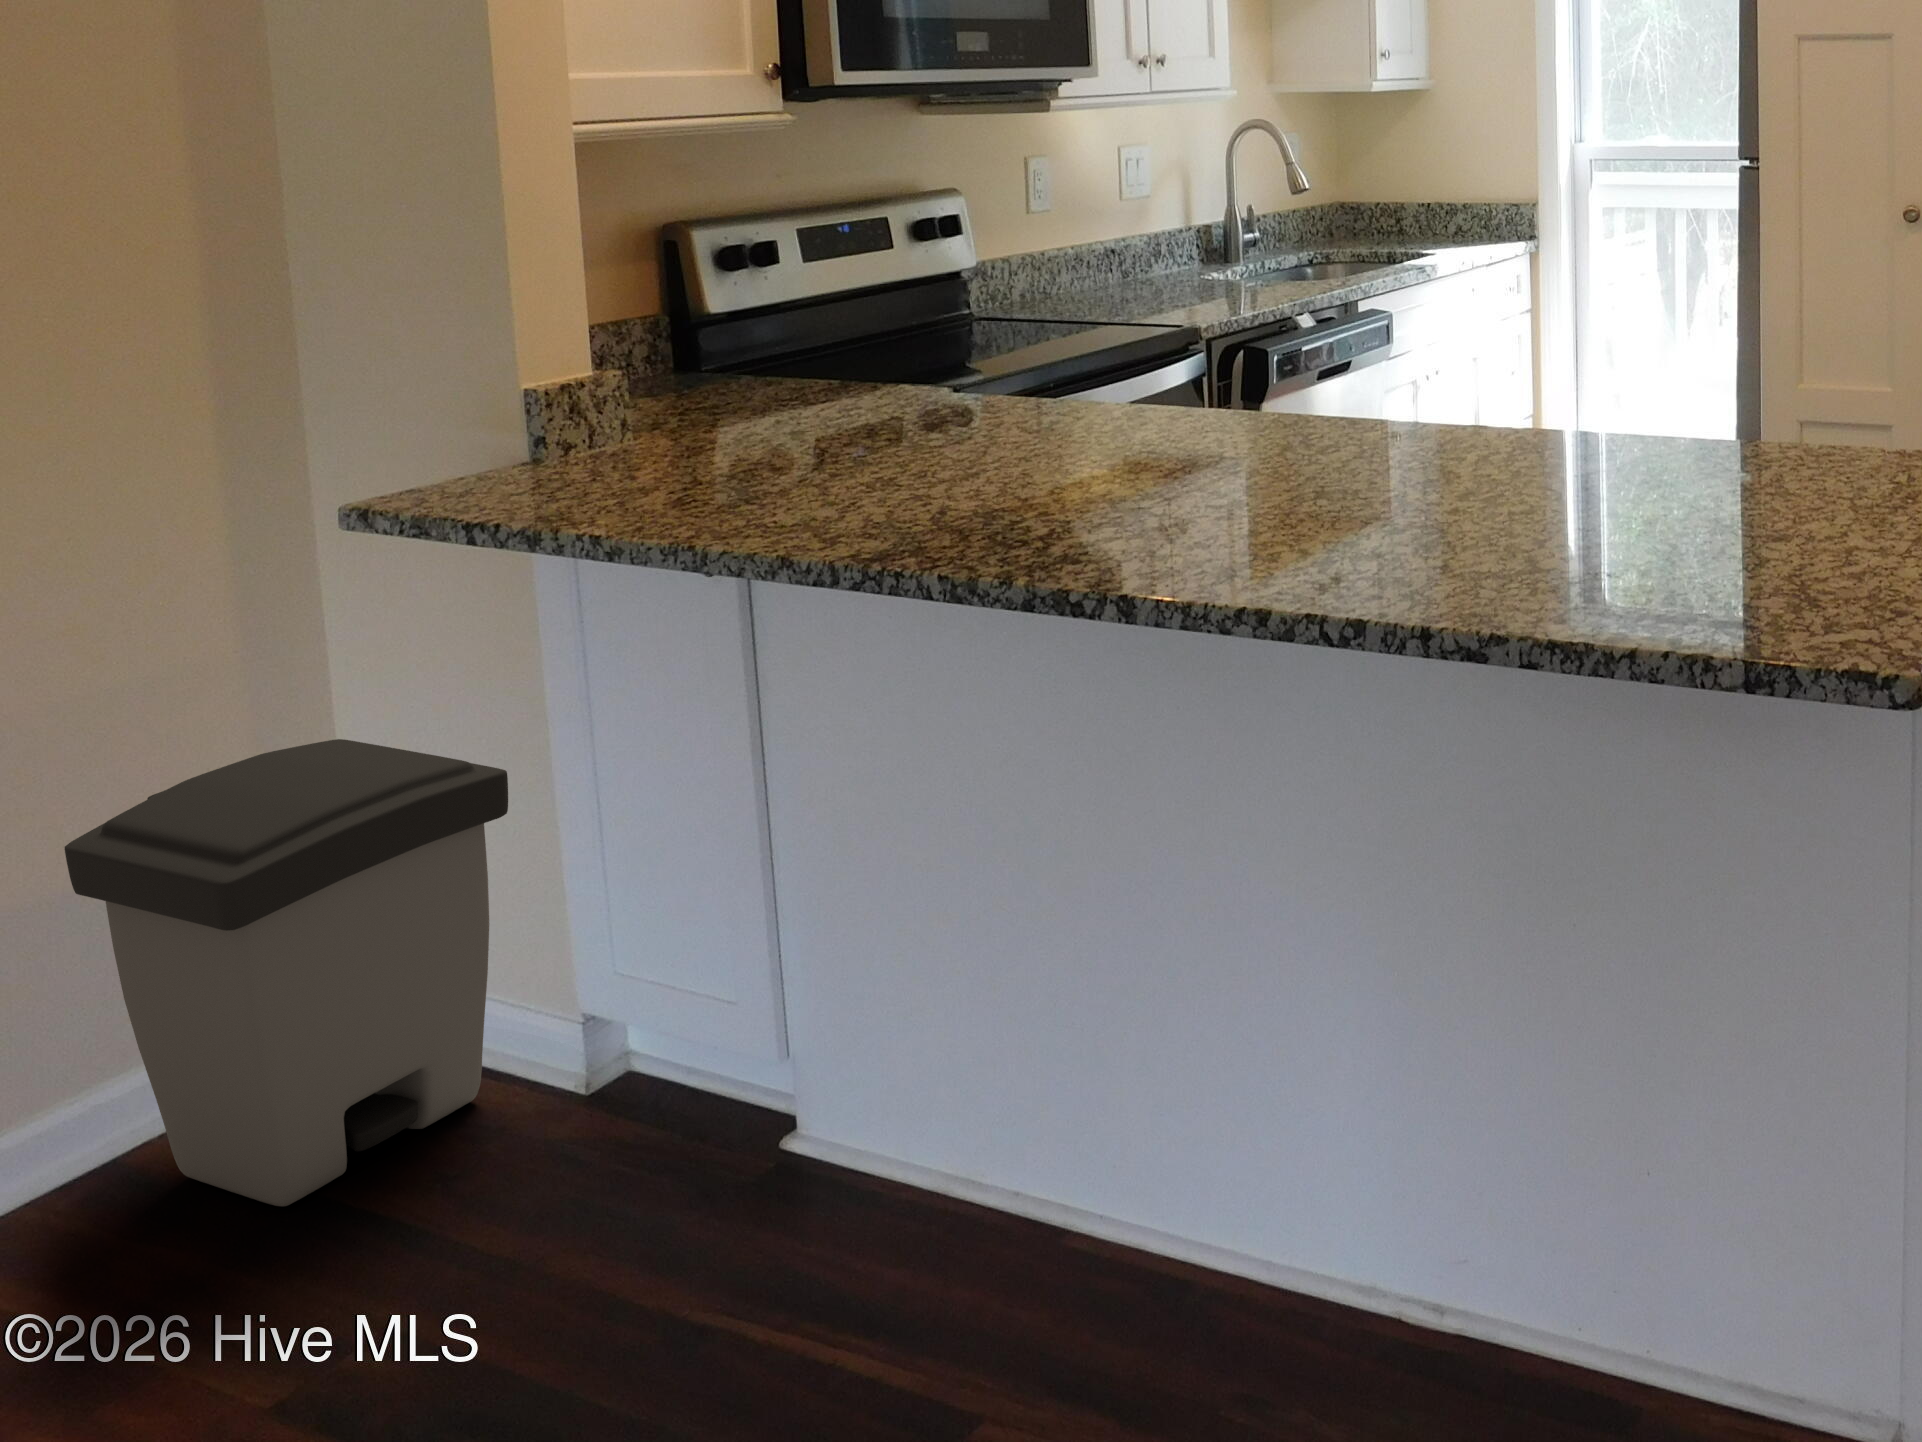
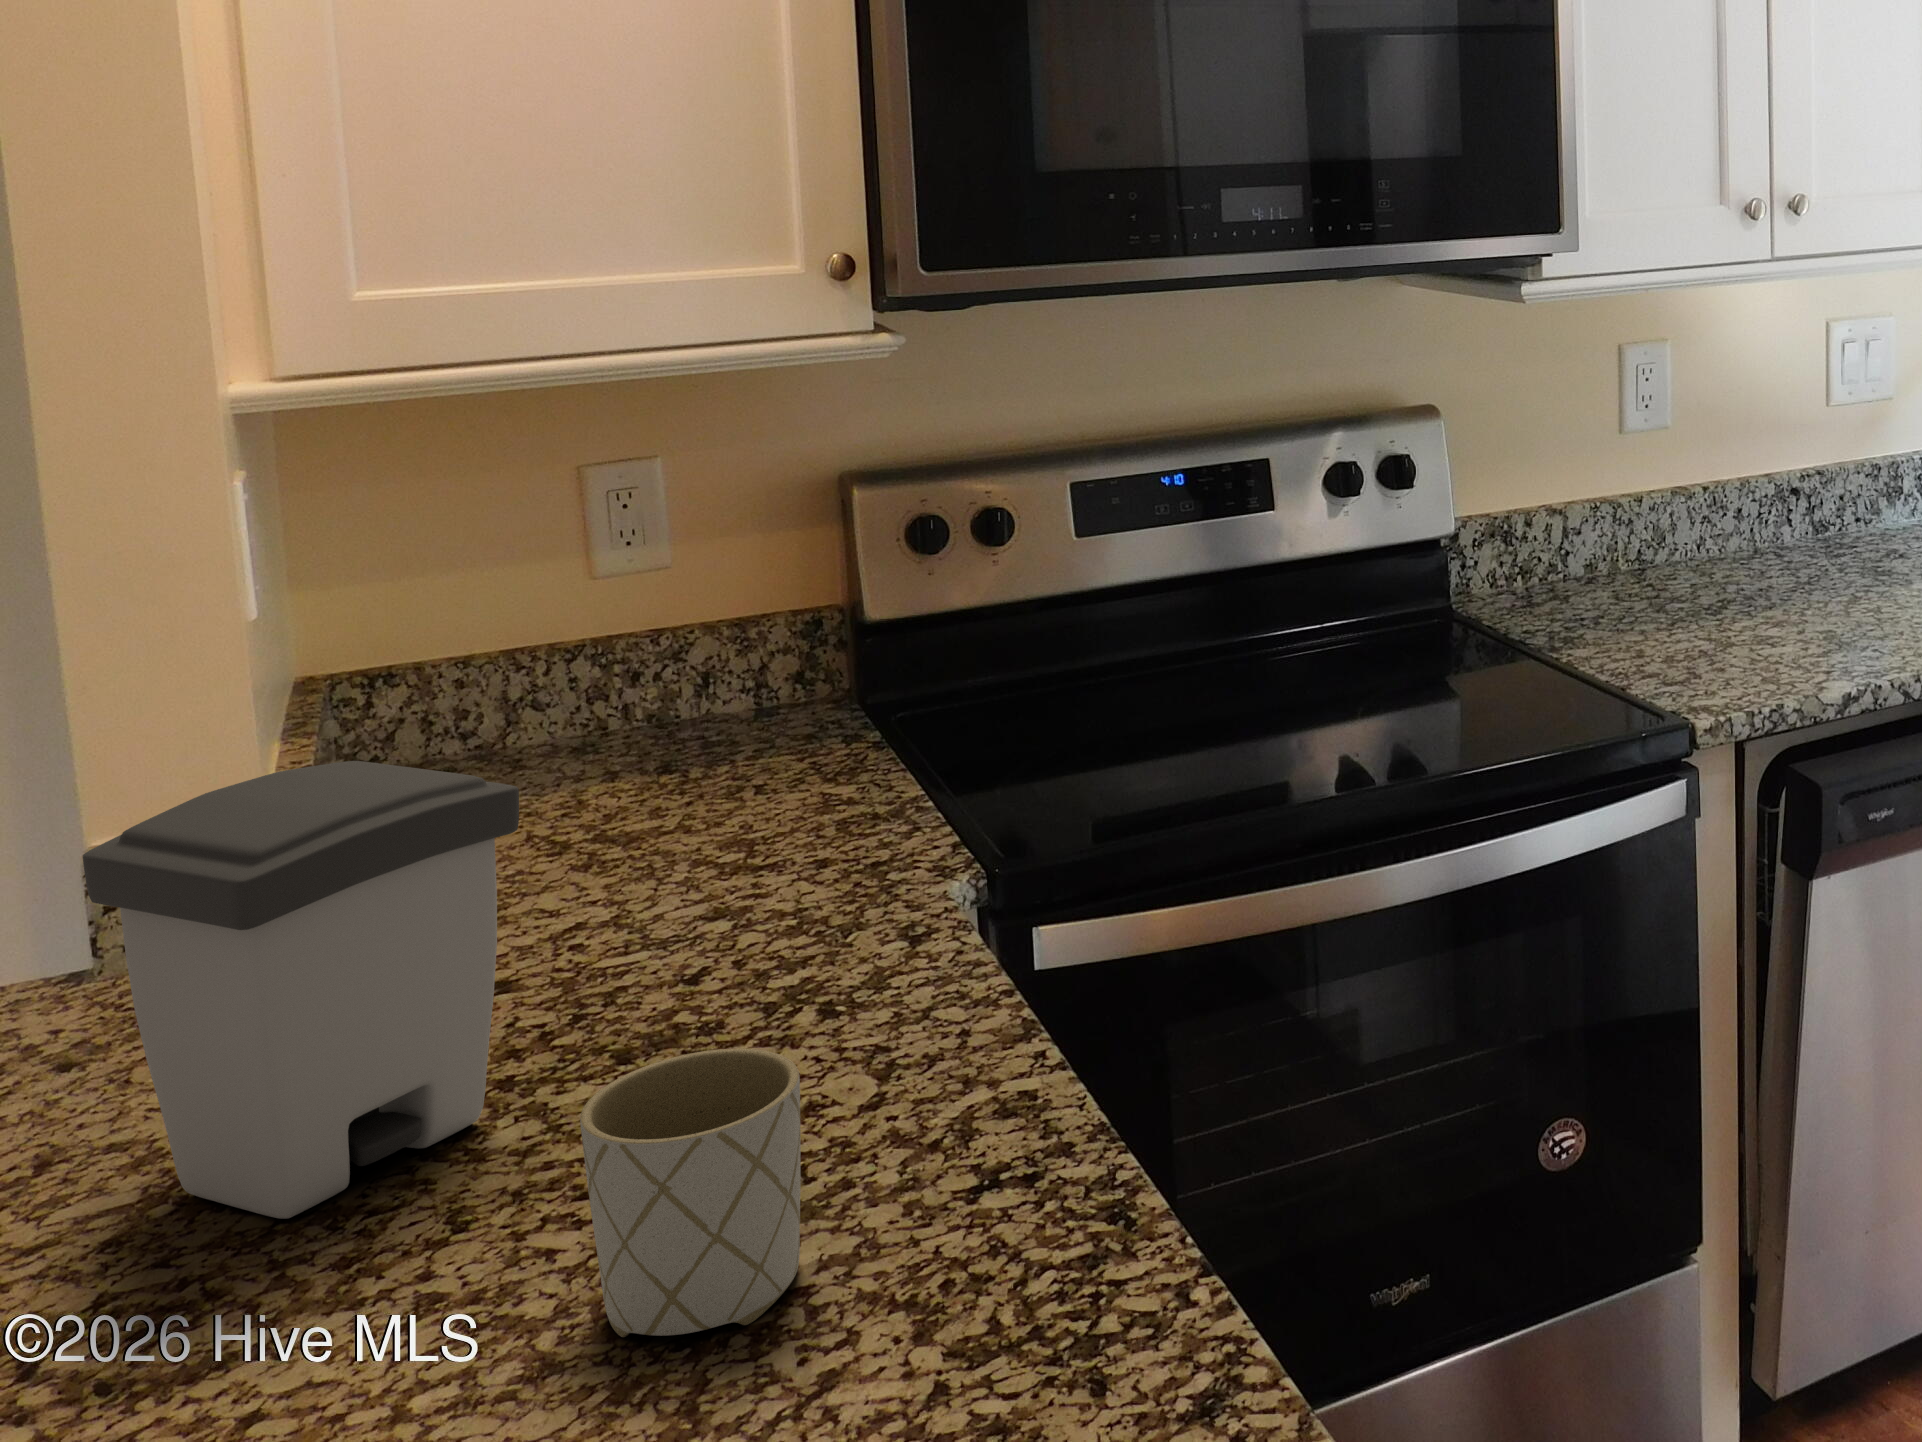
planter: none [575,1054,799,1348] -> present [580,1048,801,1337]

